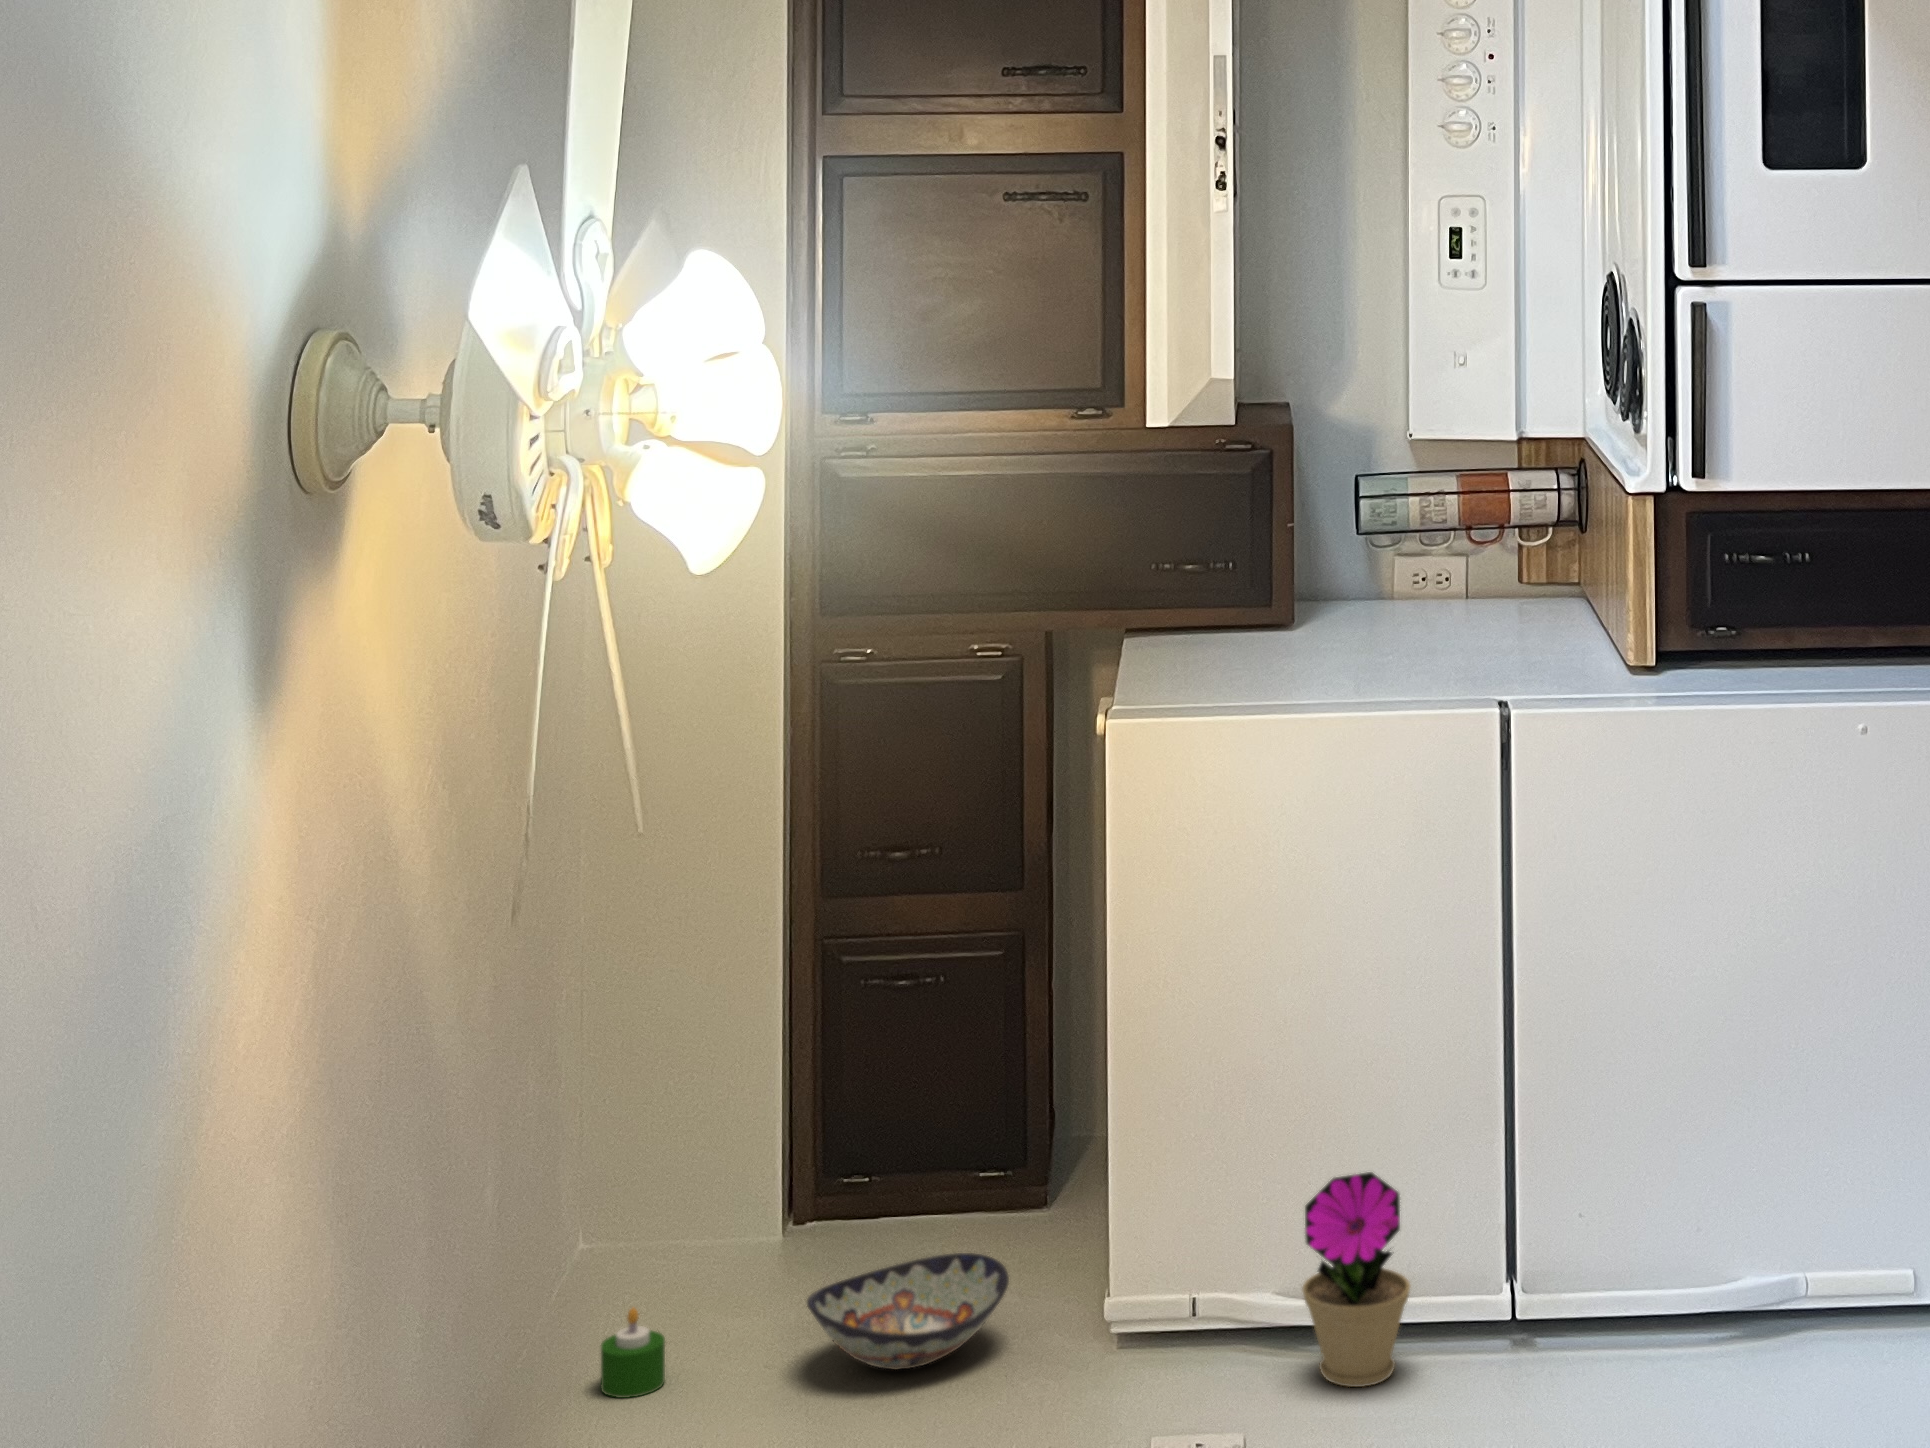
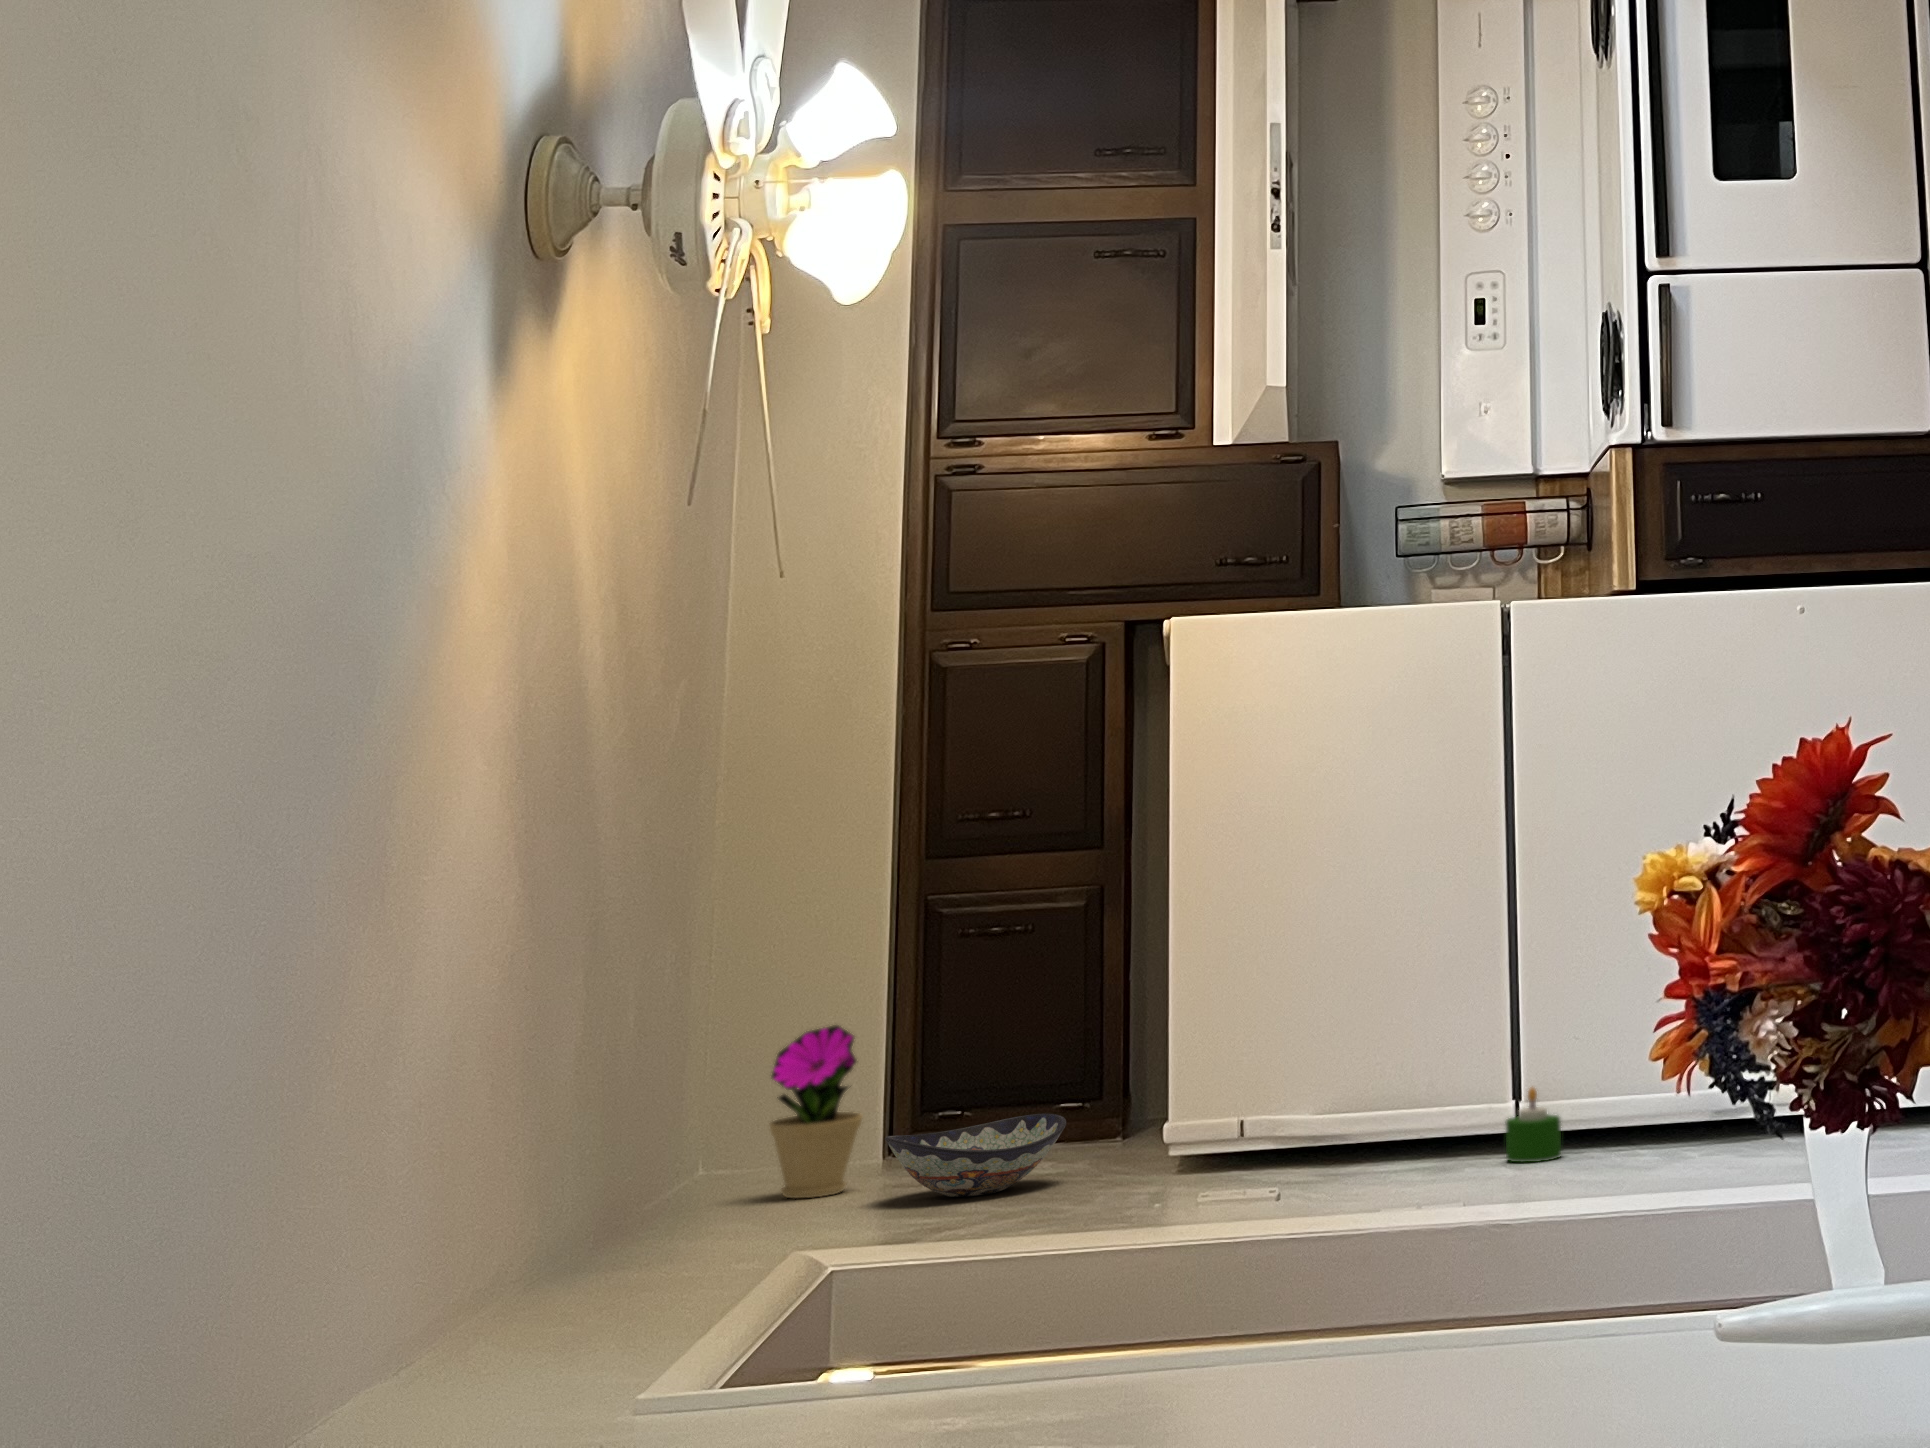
flower pot: present [1302,1172,1410,1387] -> present [770,1025,862,1198]
candle: present [601,1308,665,1398] -> present [1505,1088,1561,1162]

